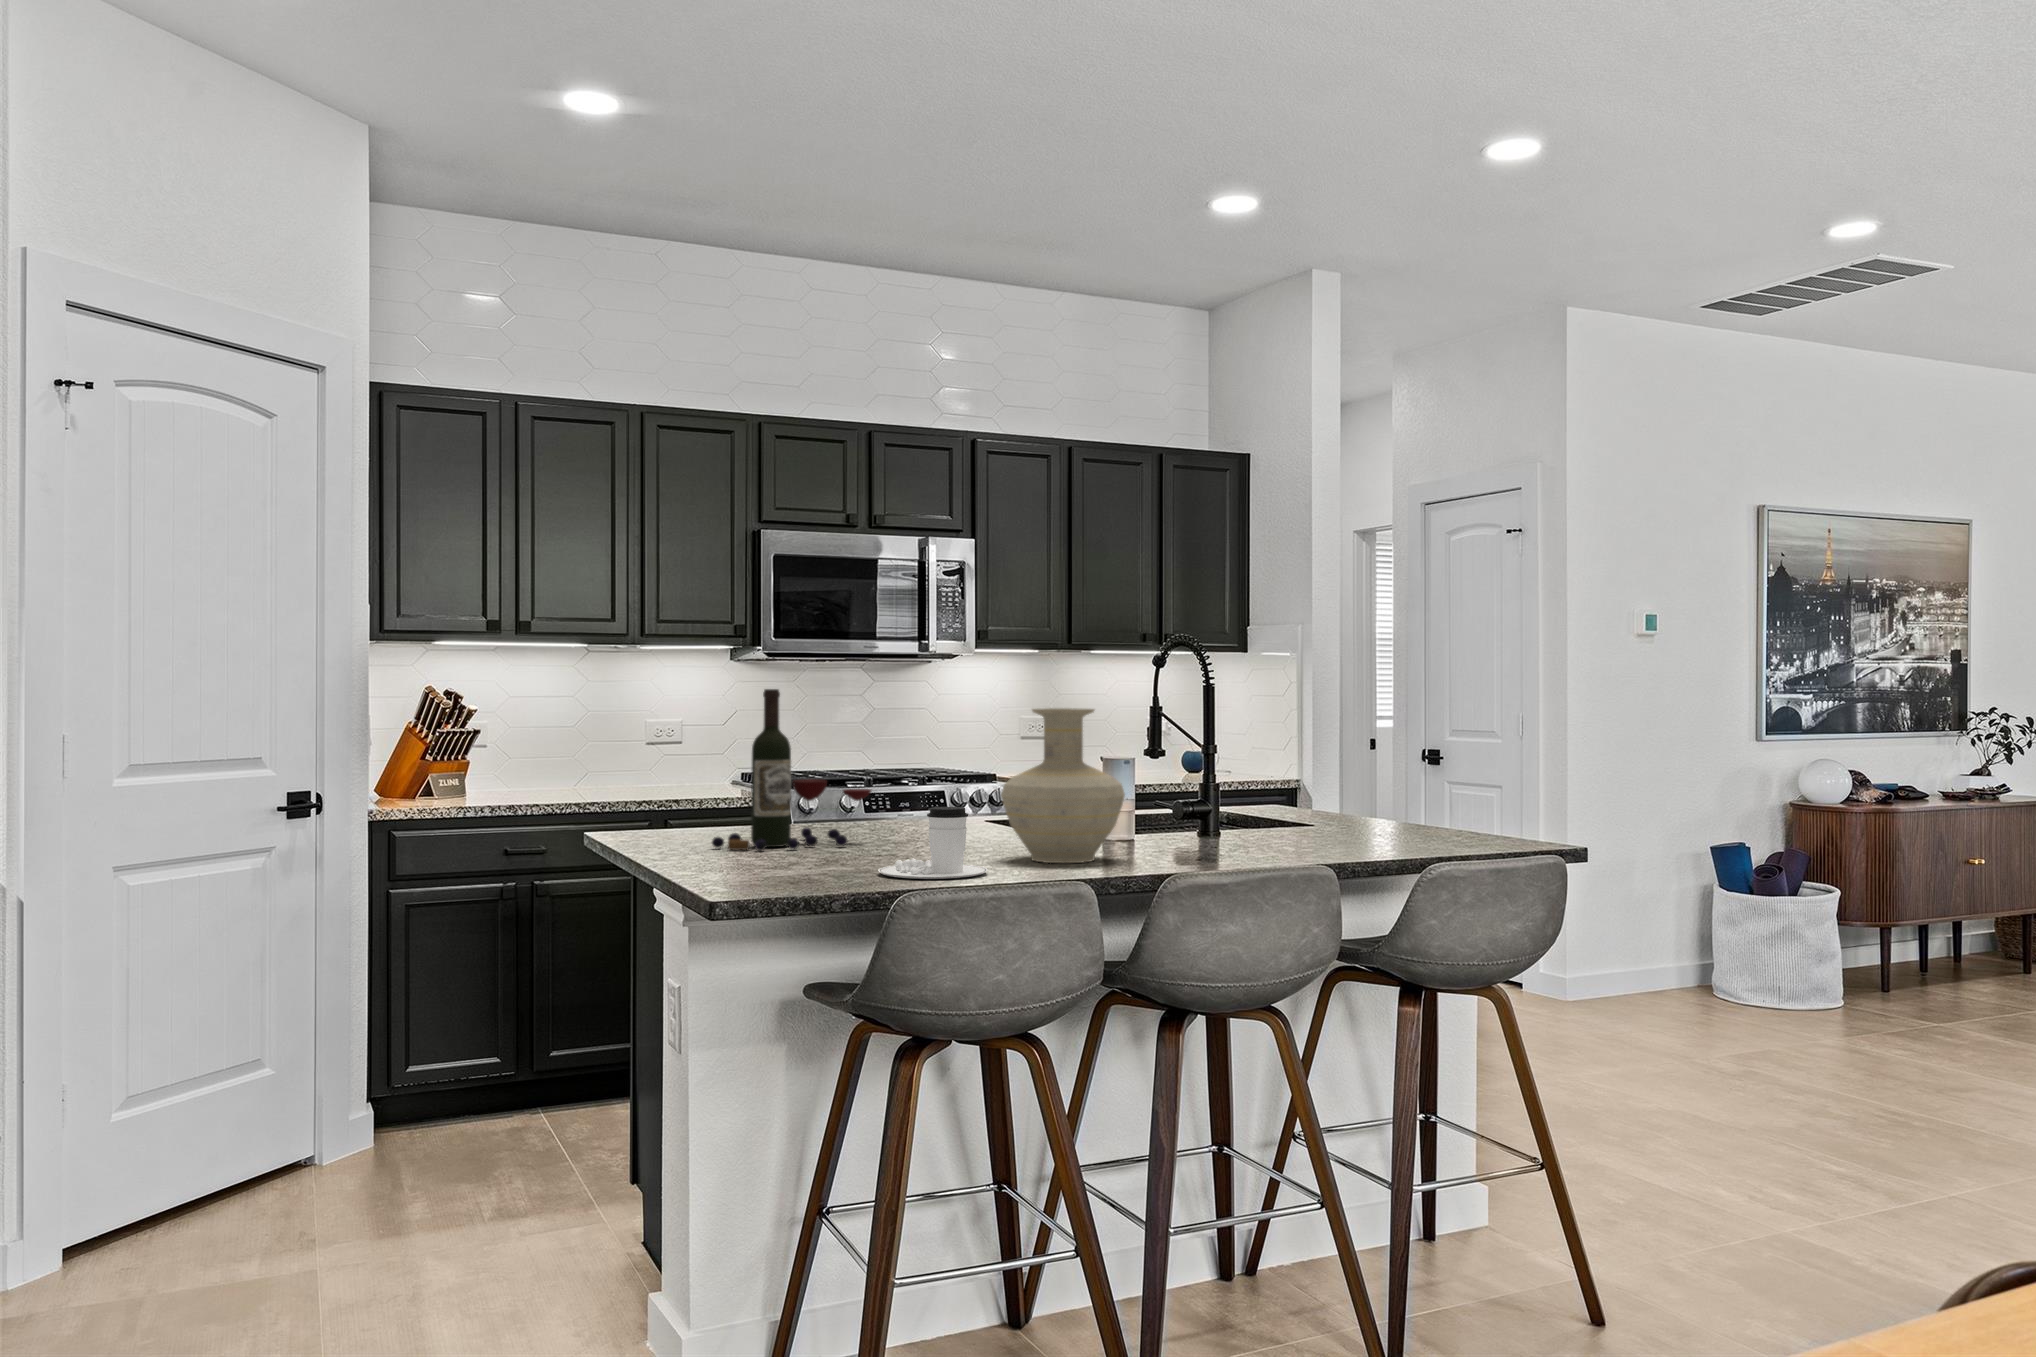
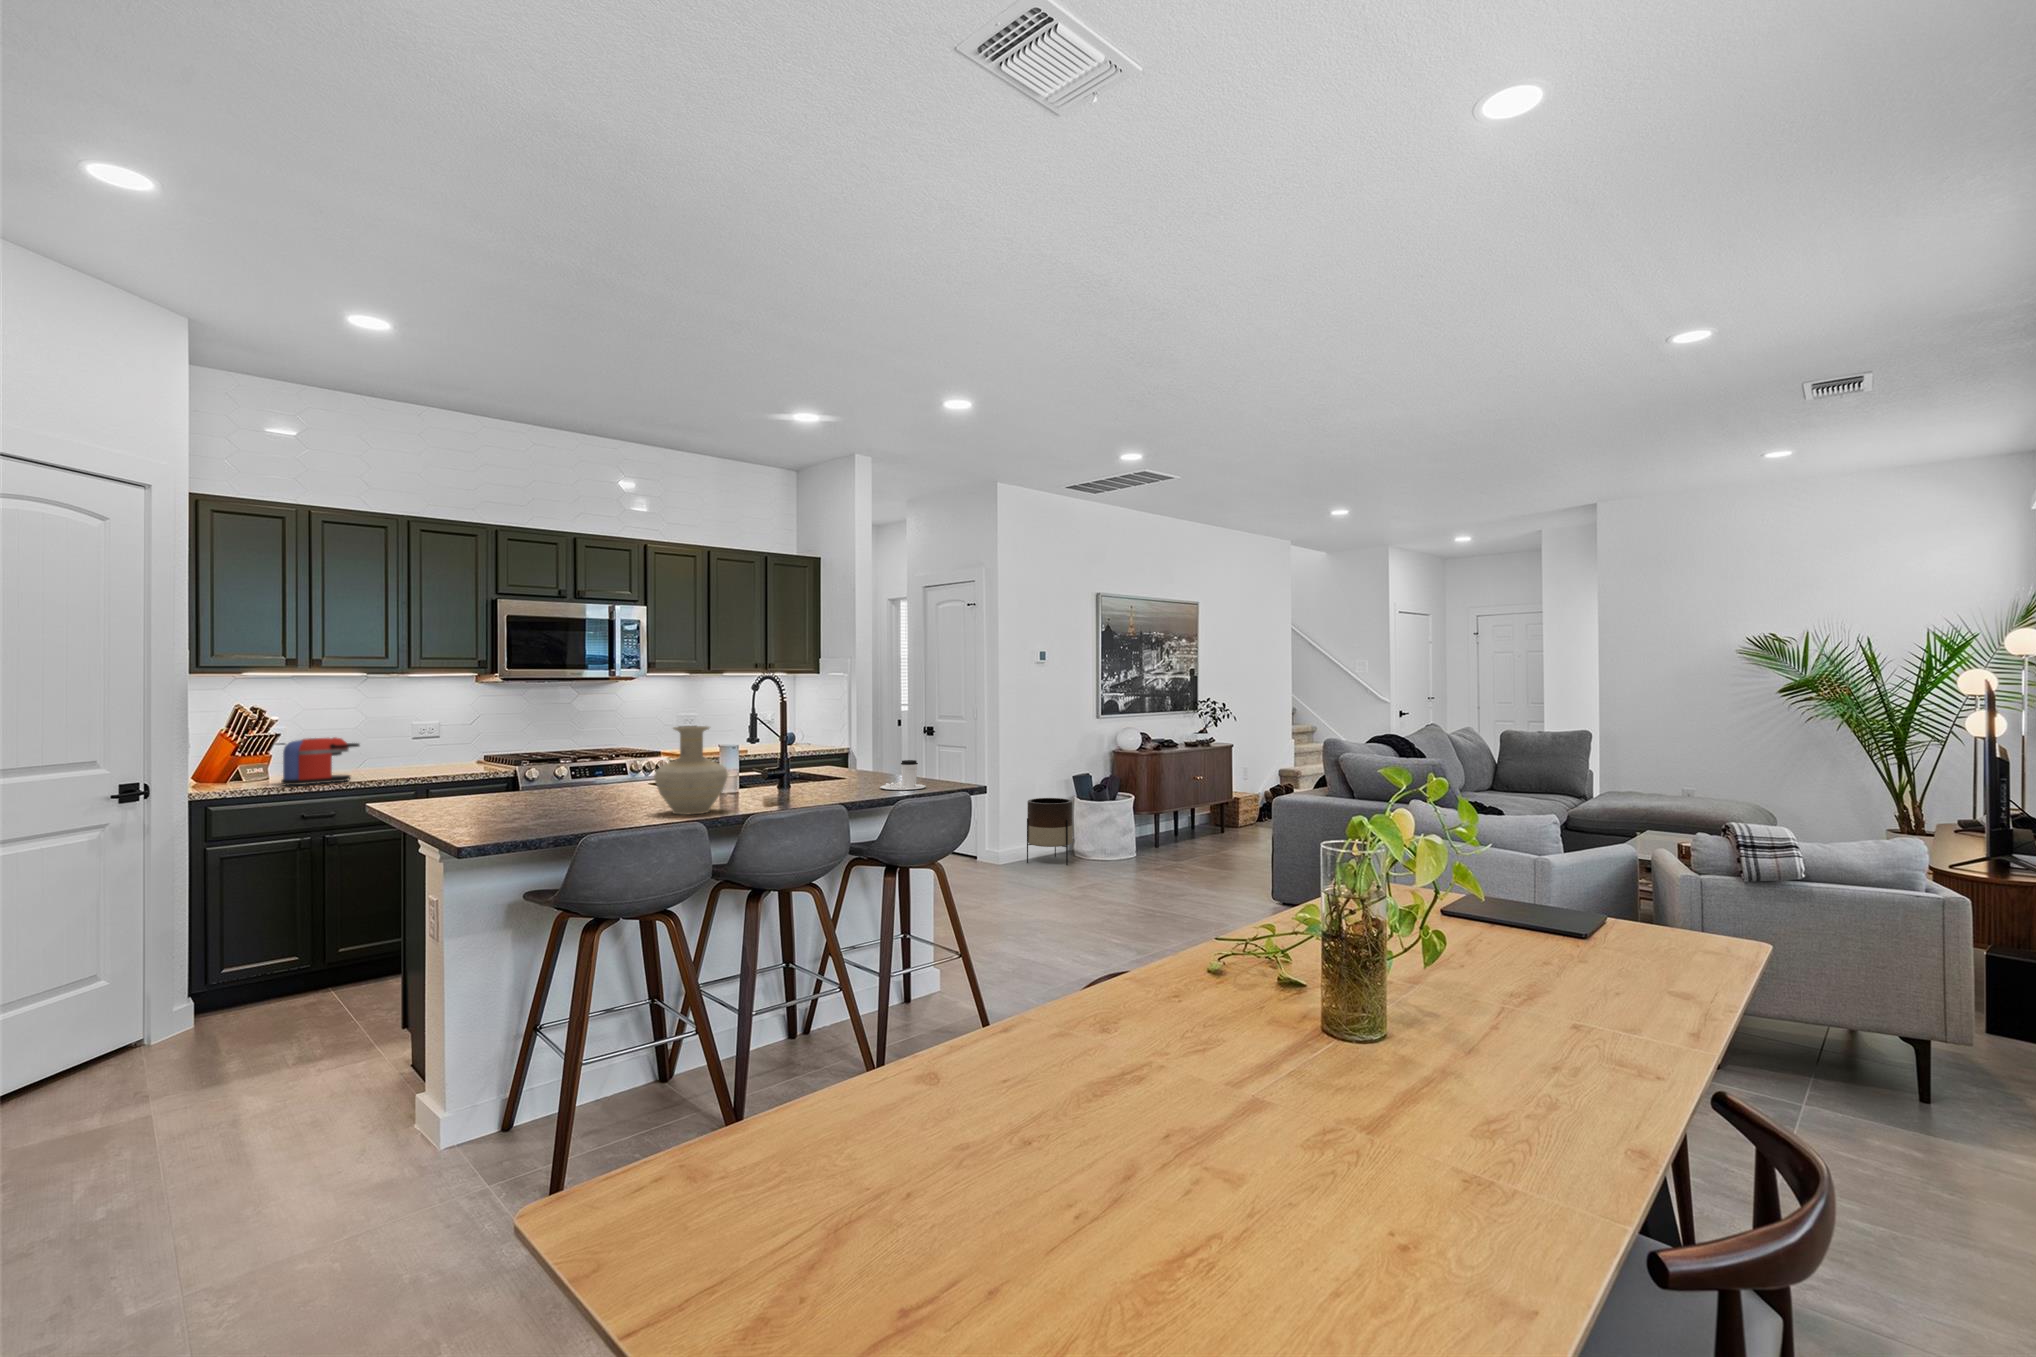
wine bottle: present [712,689,871,851] -> none [464,715,576,815]
coffee maker: none [481,736,579,804] -> present [281,737,359,785]
coffee cup: present [878,807,988,879] -> present [880,760,925,790]
planter: none [1622,883,1714,1011] -> present [1027,798,1073,865]

